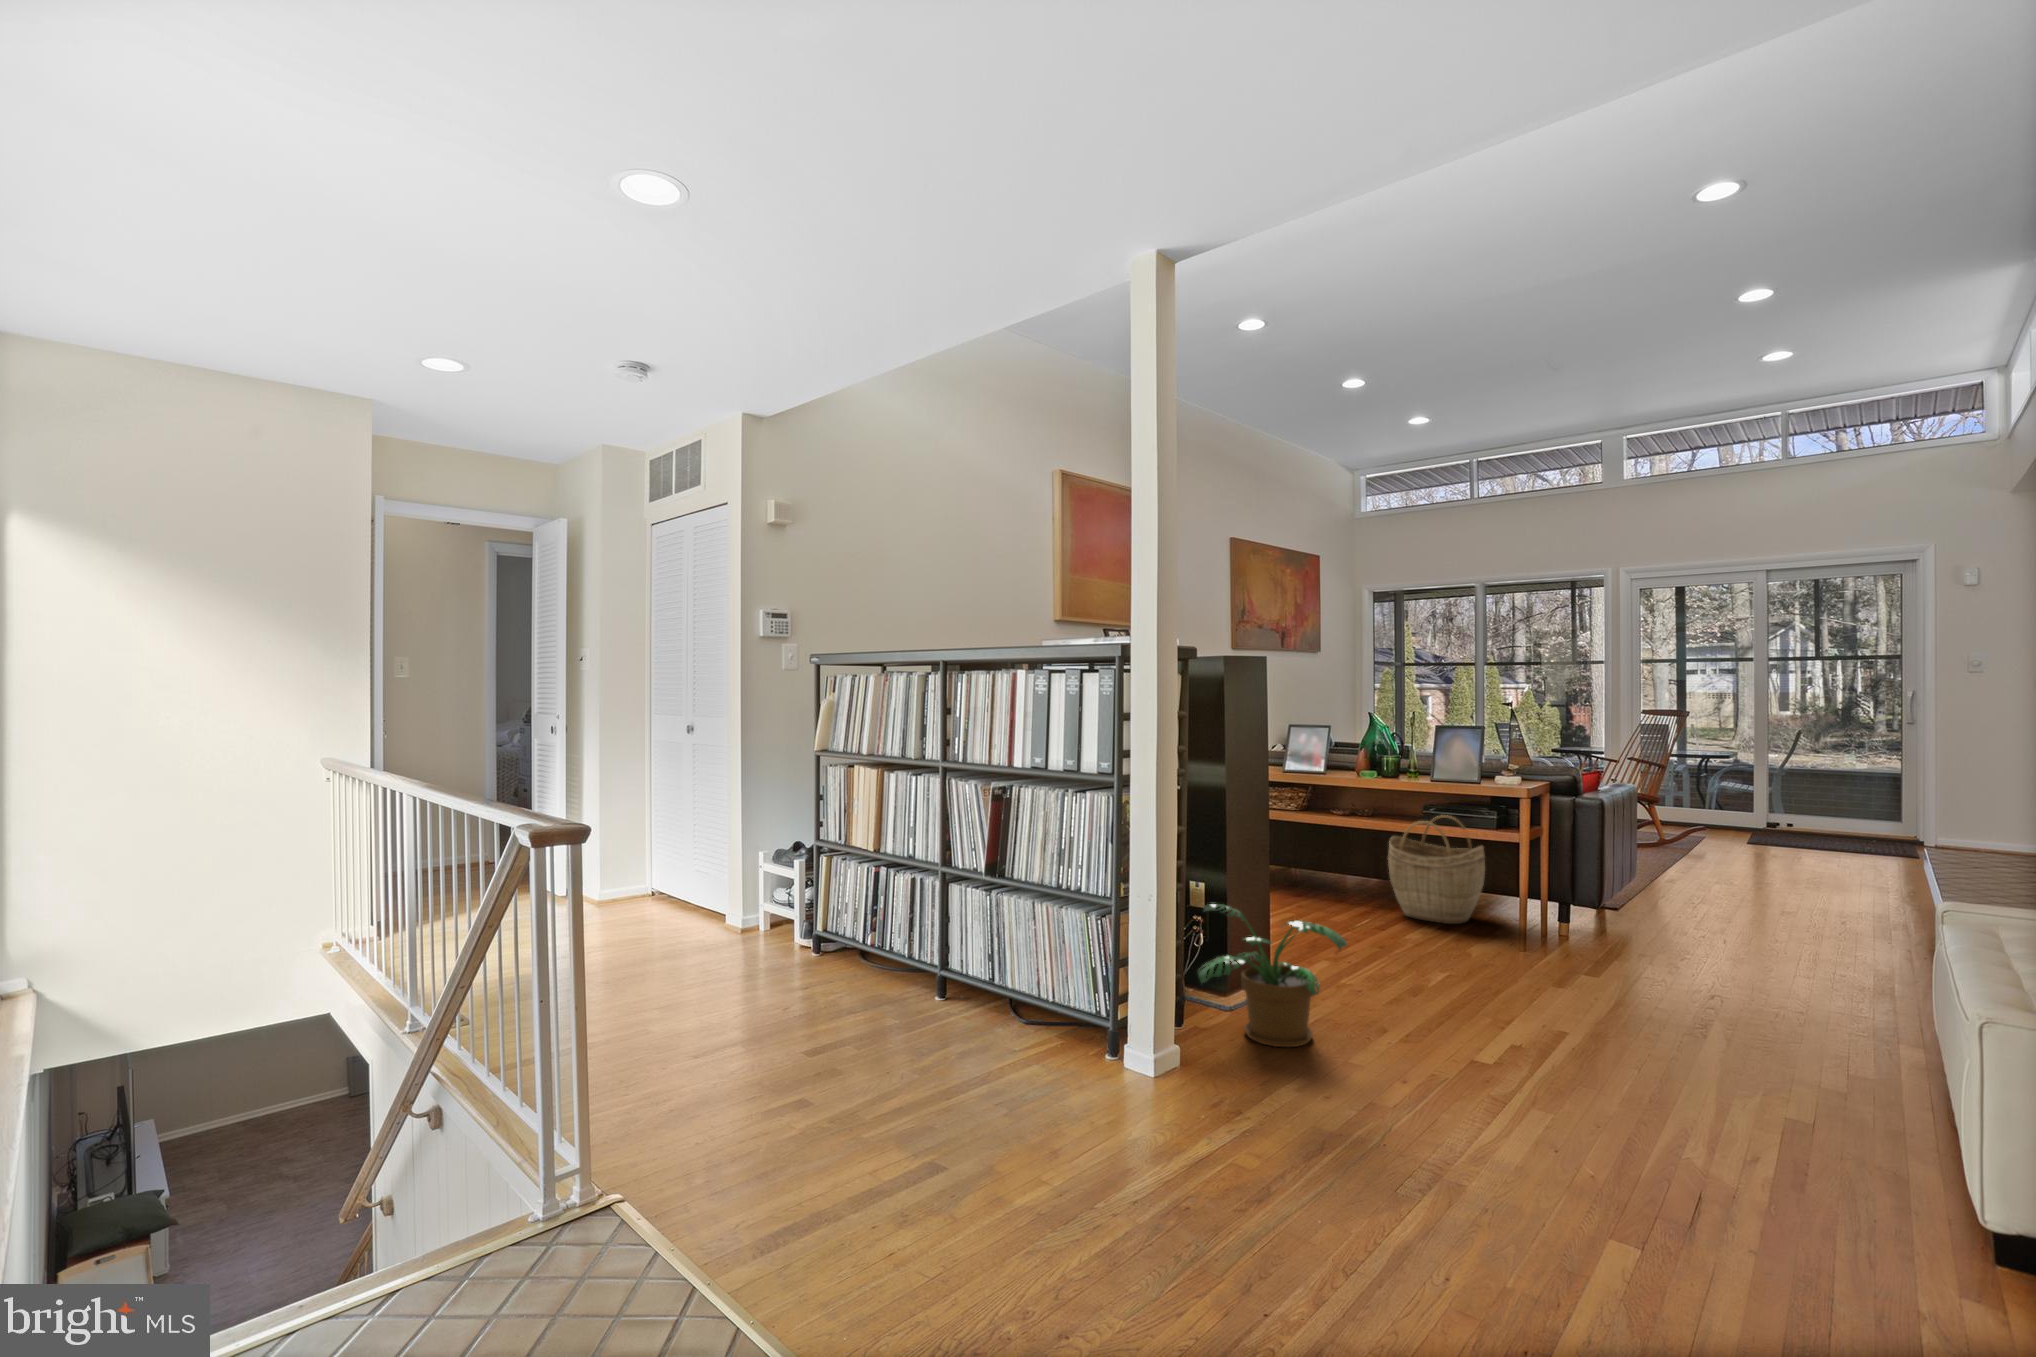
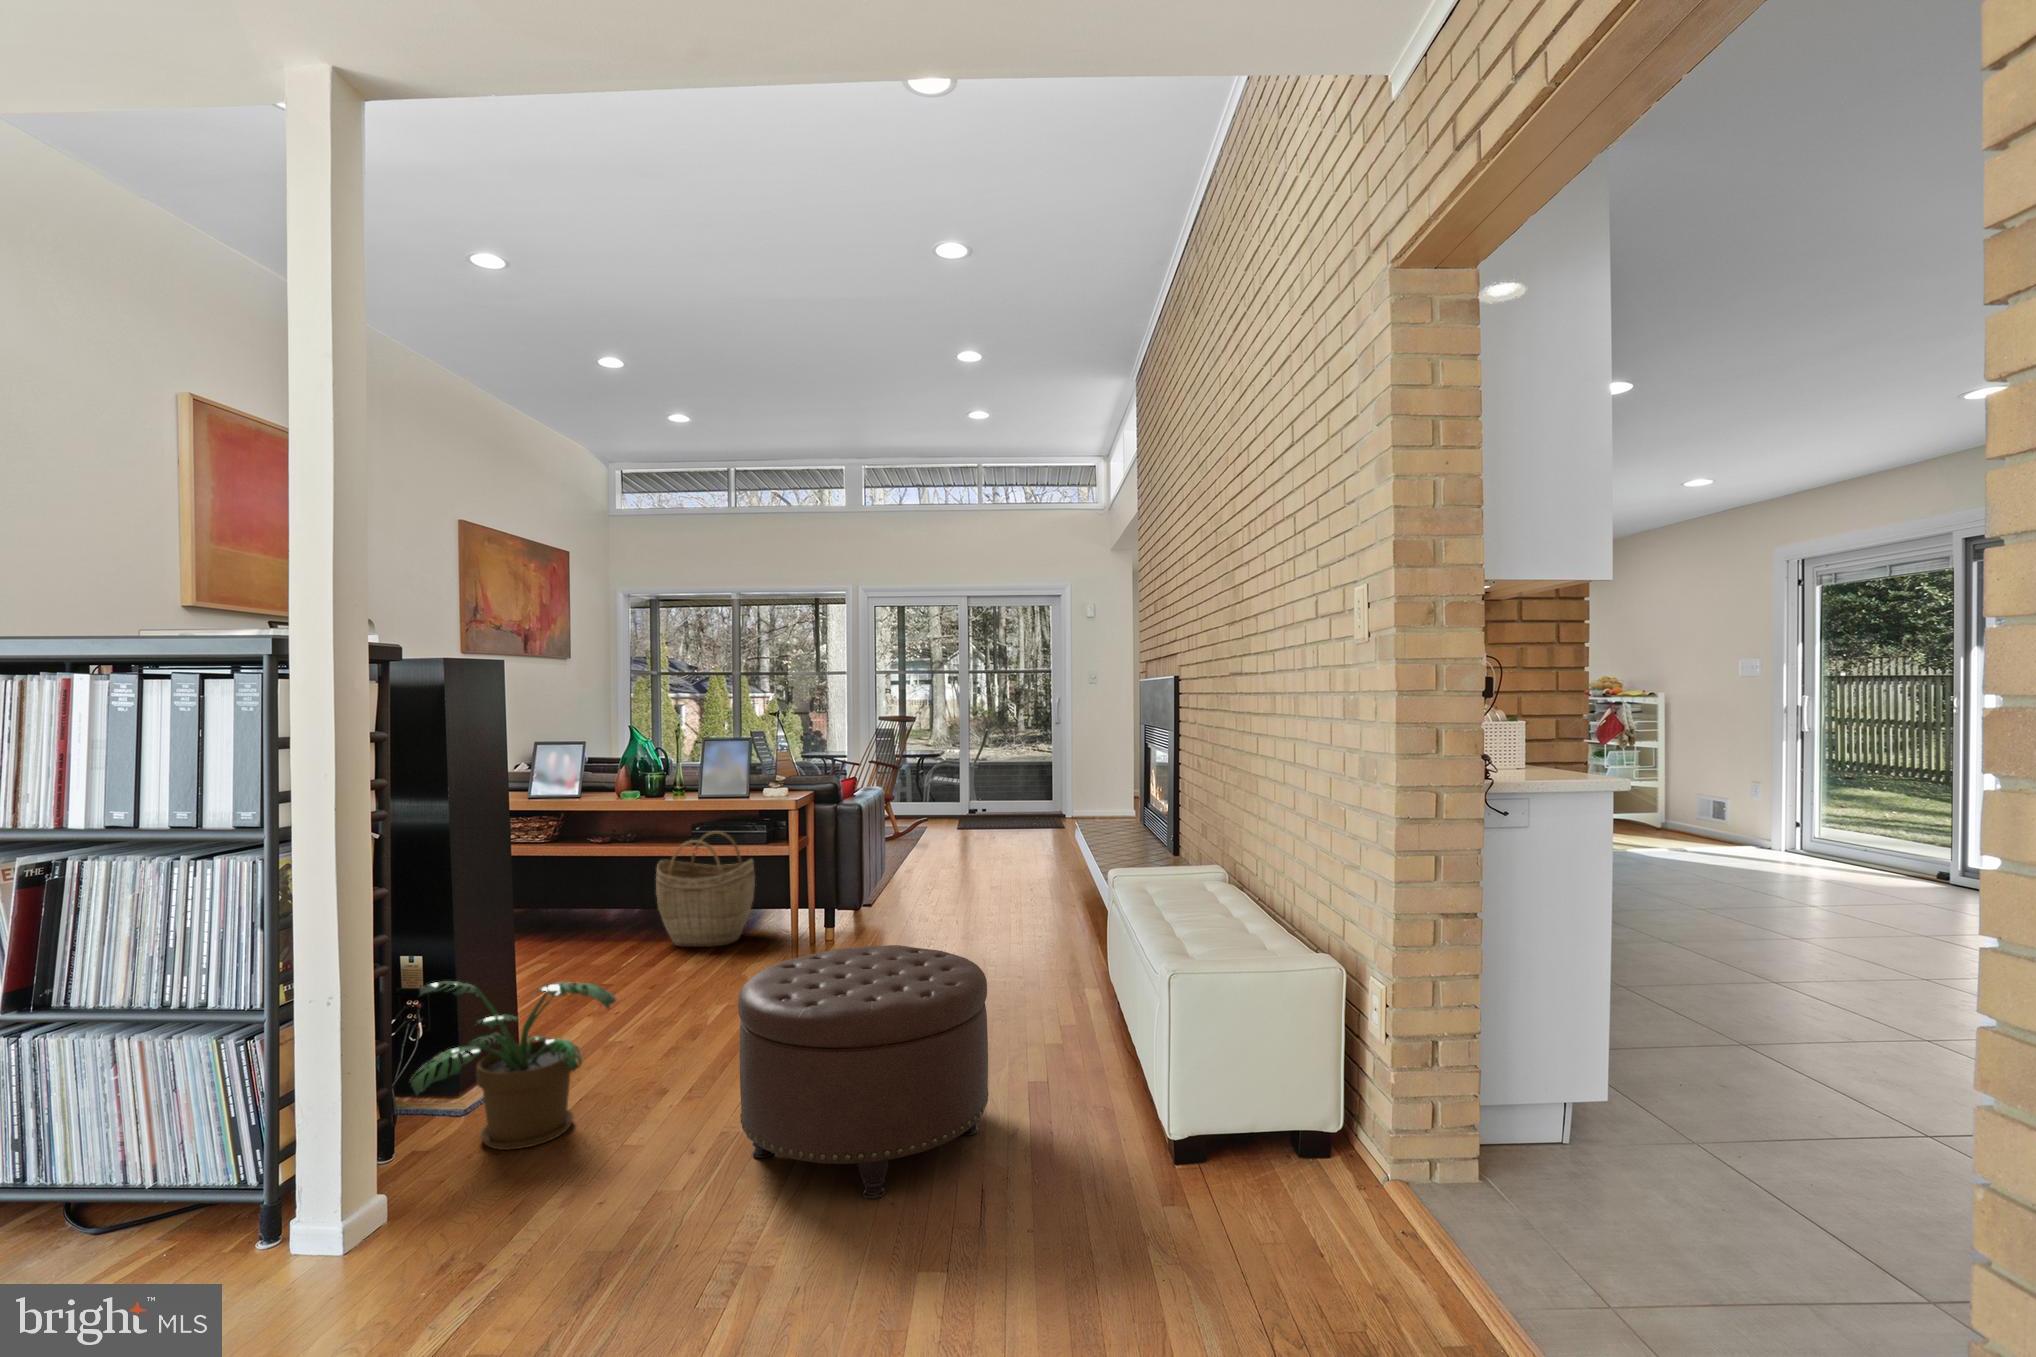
ottoman: none [1453,942,1737,1186] -> present [738,945,989,1199]

